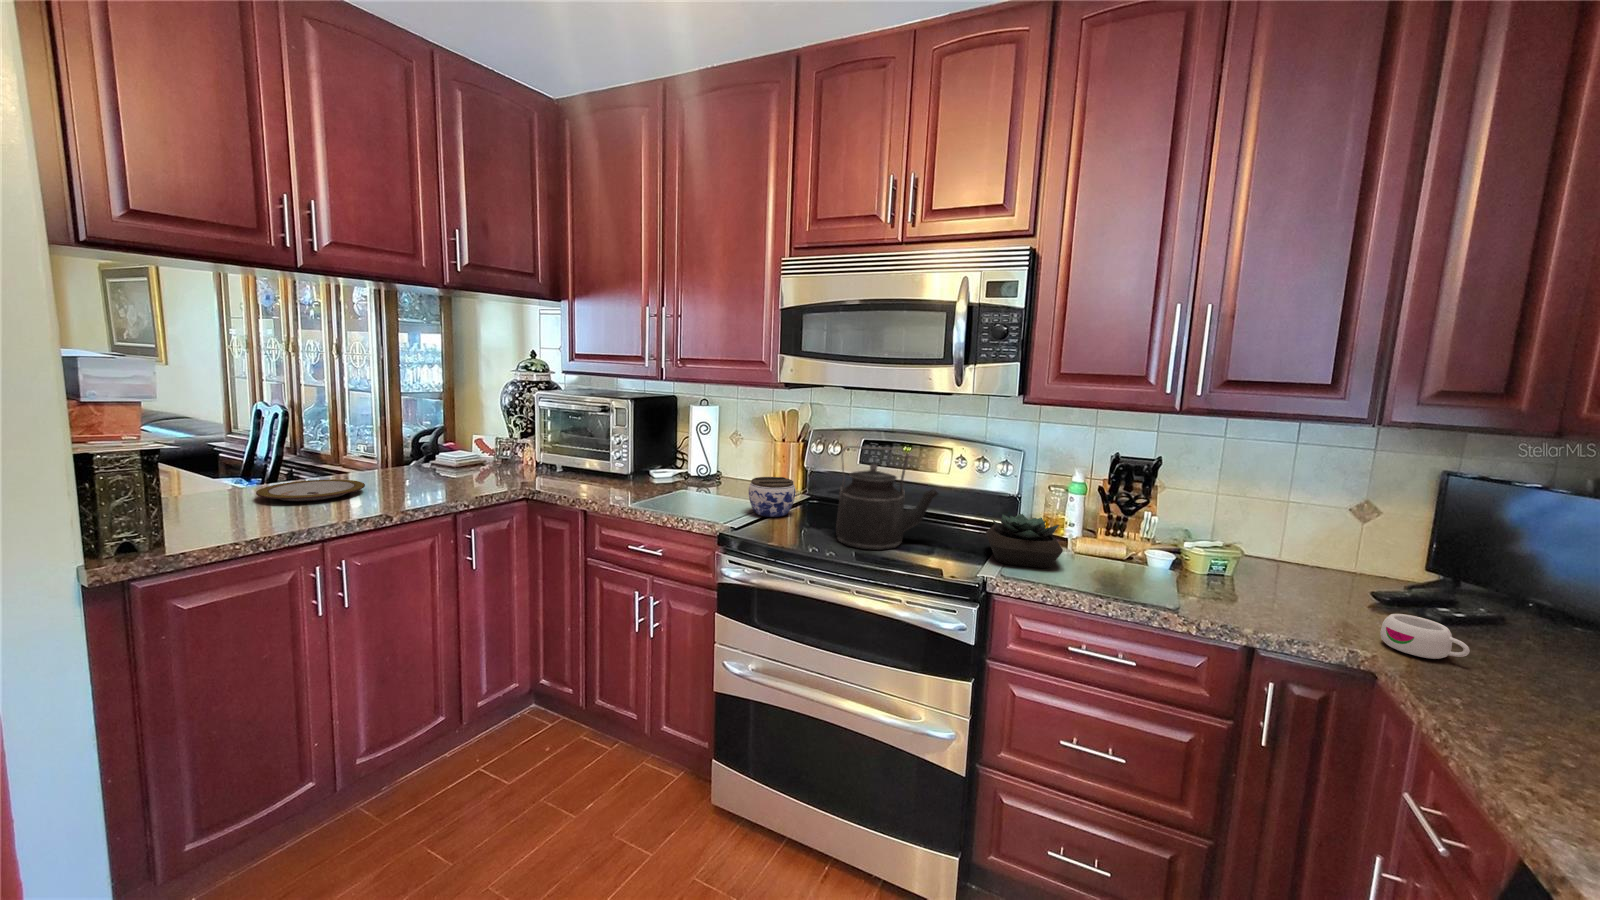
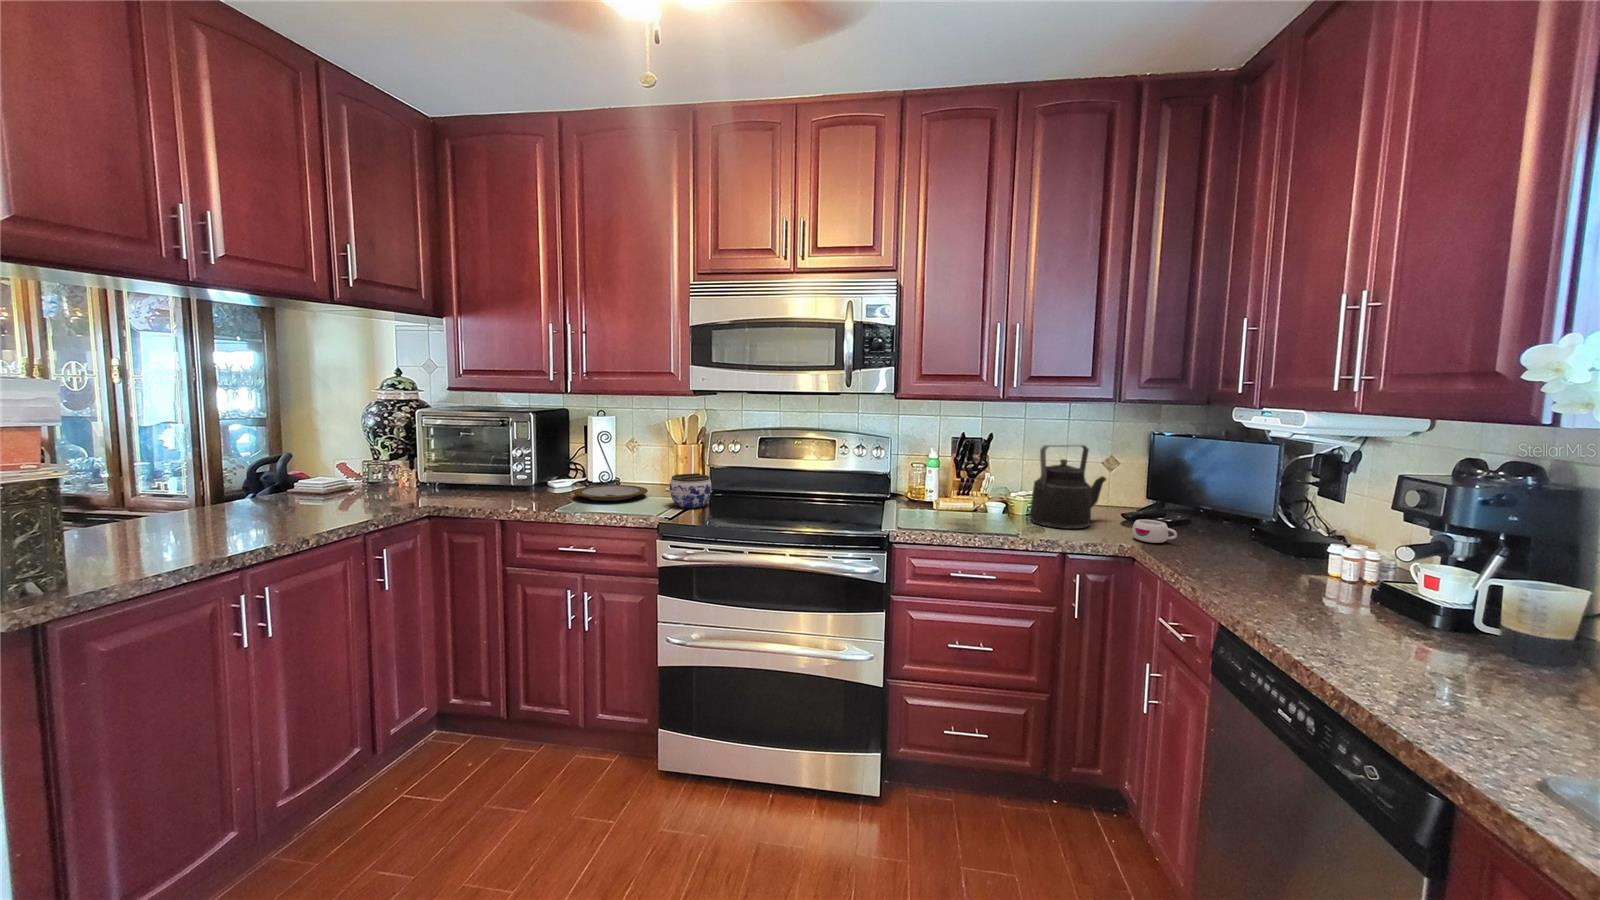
kettle: present [836,446,938,550] -> present [1030,445,1106,529]
plate: present [256,479,365,502] -> present [574,485,648,501]
succulent plant: present [986,514,1063,568] -> none [877,484,936,522]

